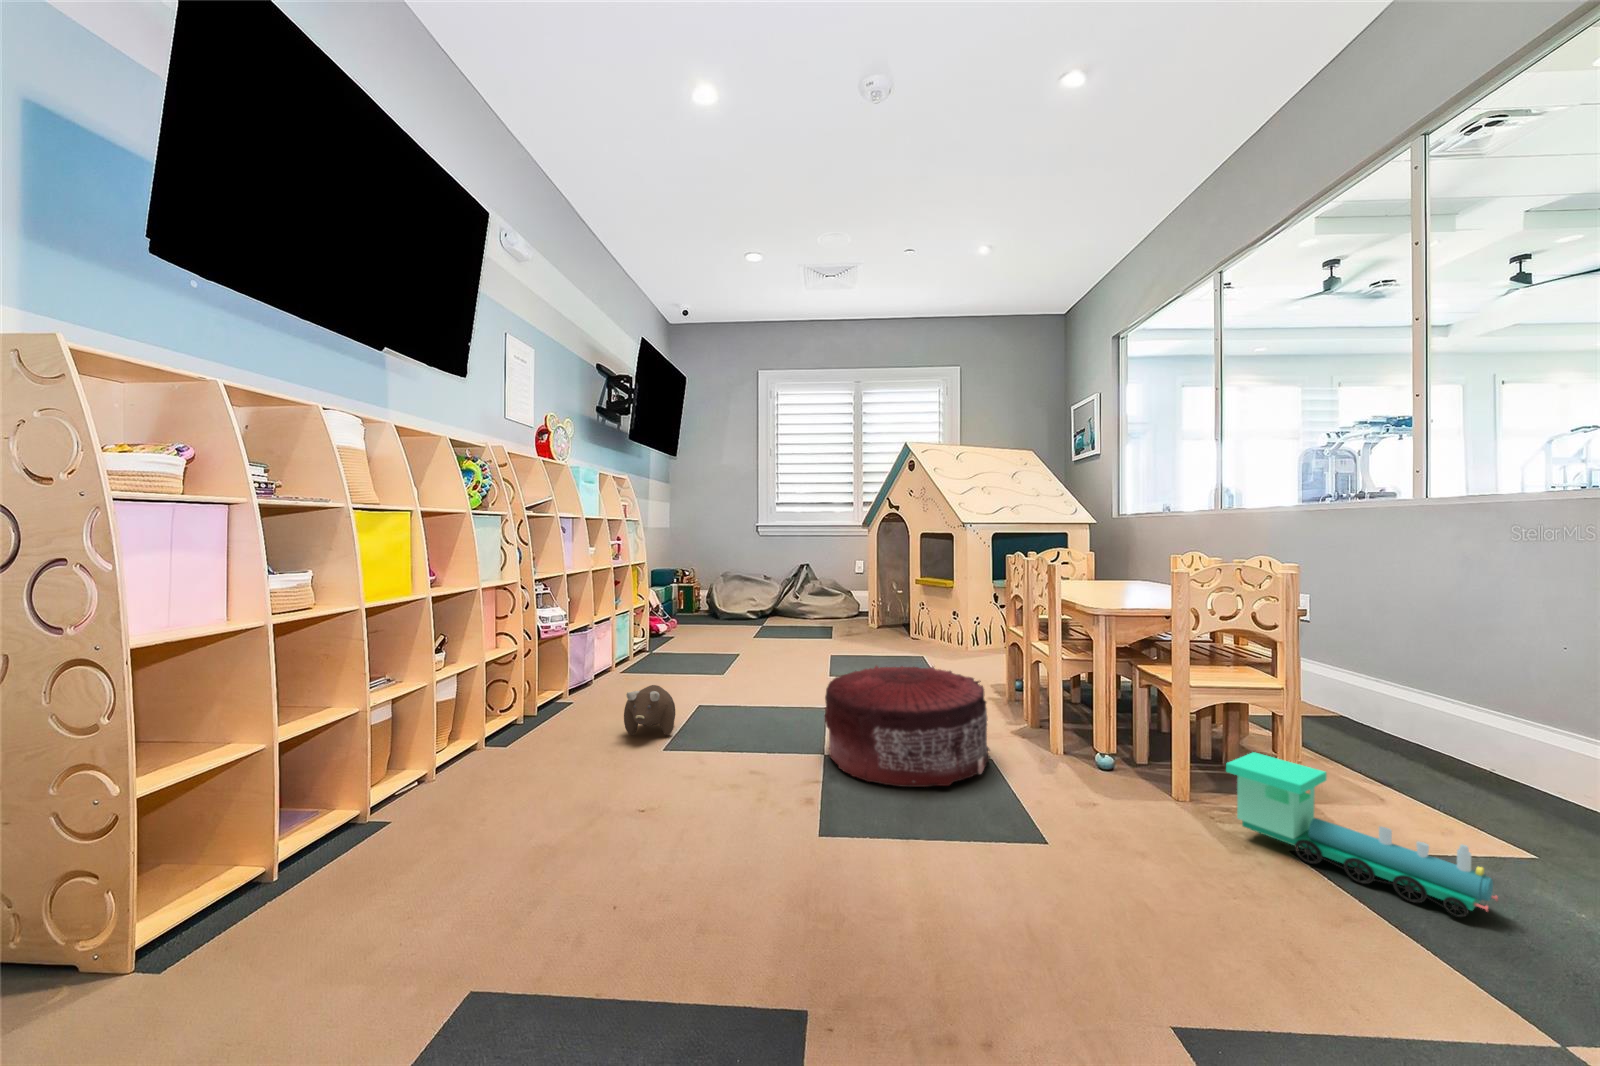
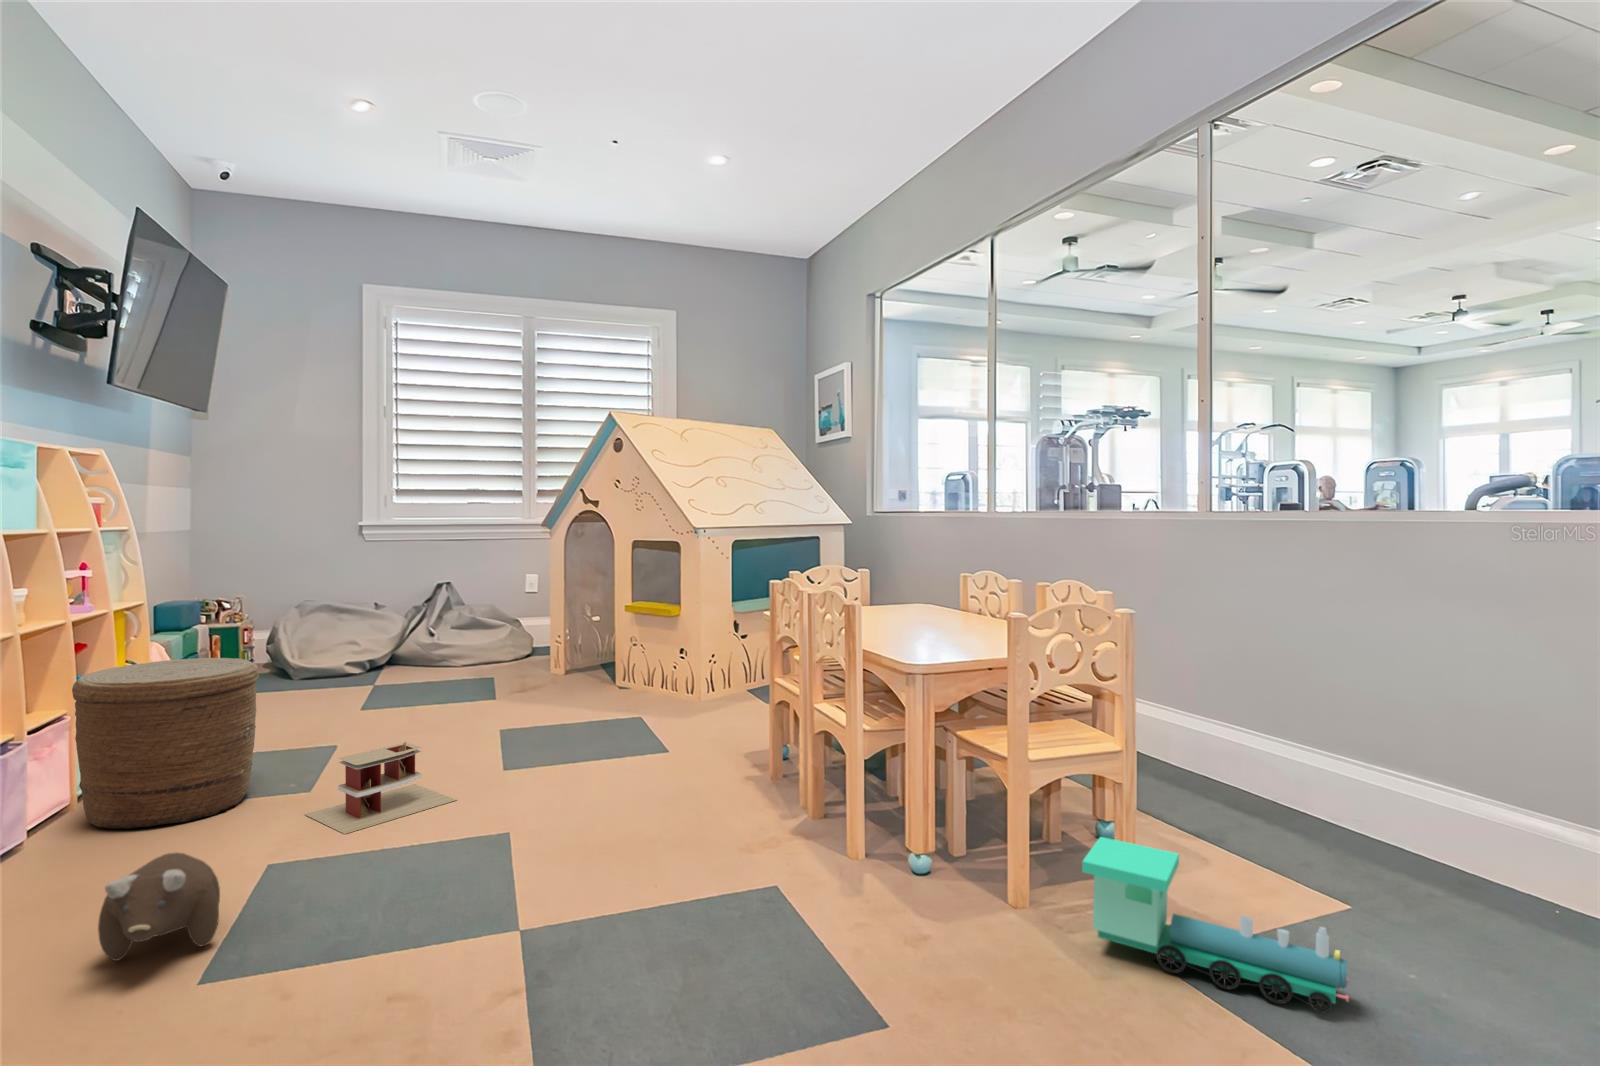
woven basket: none [615,595,698,682] -> present [72,658,259,829]
toy house: none [718,649,799,697] -> present [305,742,456,834]
pouf: present [824,666,990,787] -> none [523,755,779,971]

